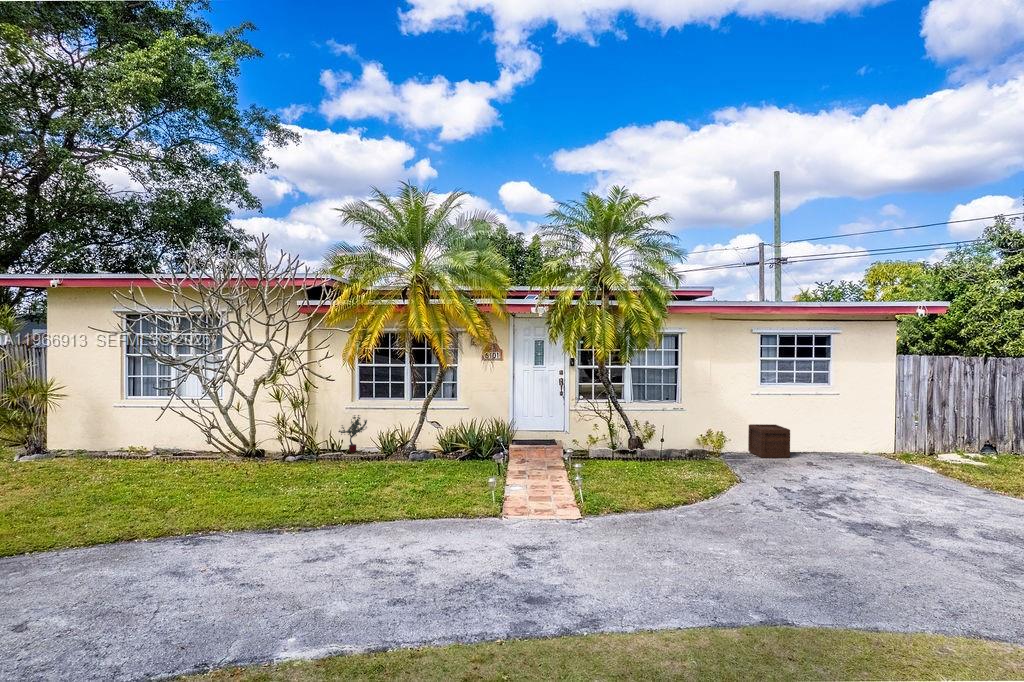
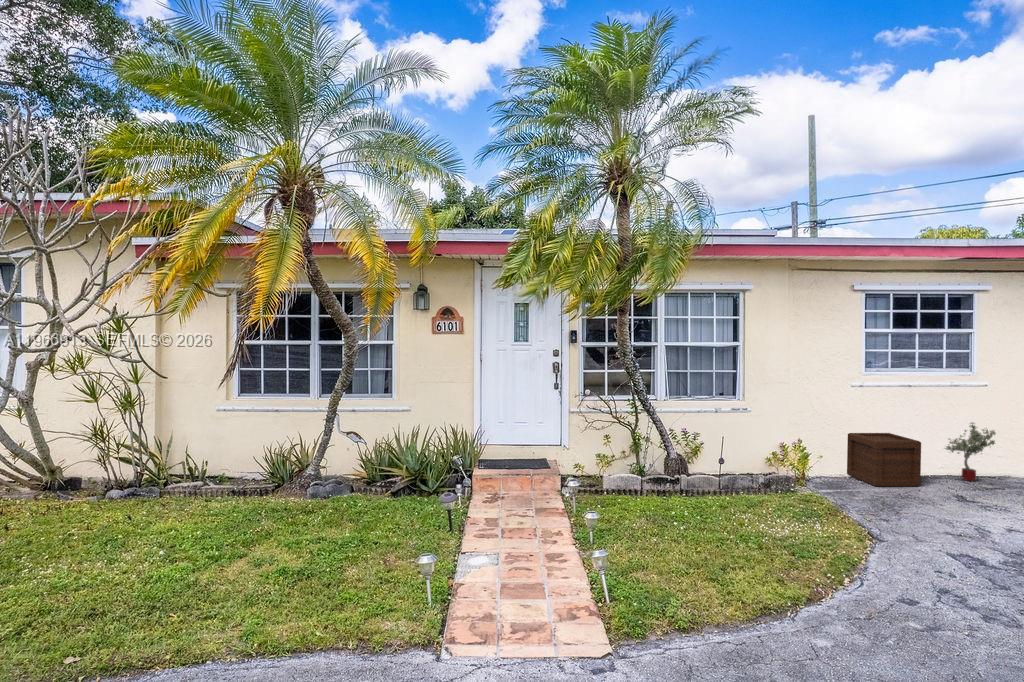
potted tree: present [339,415,367,452] -> present [945,422,996,481]

